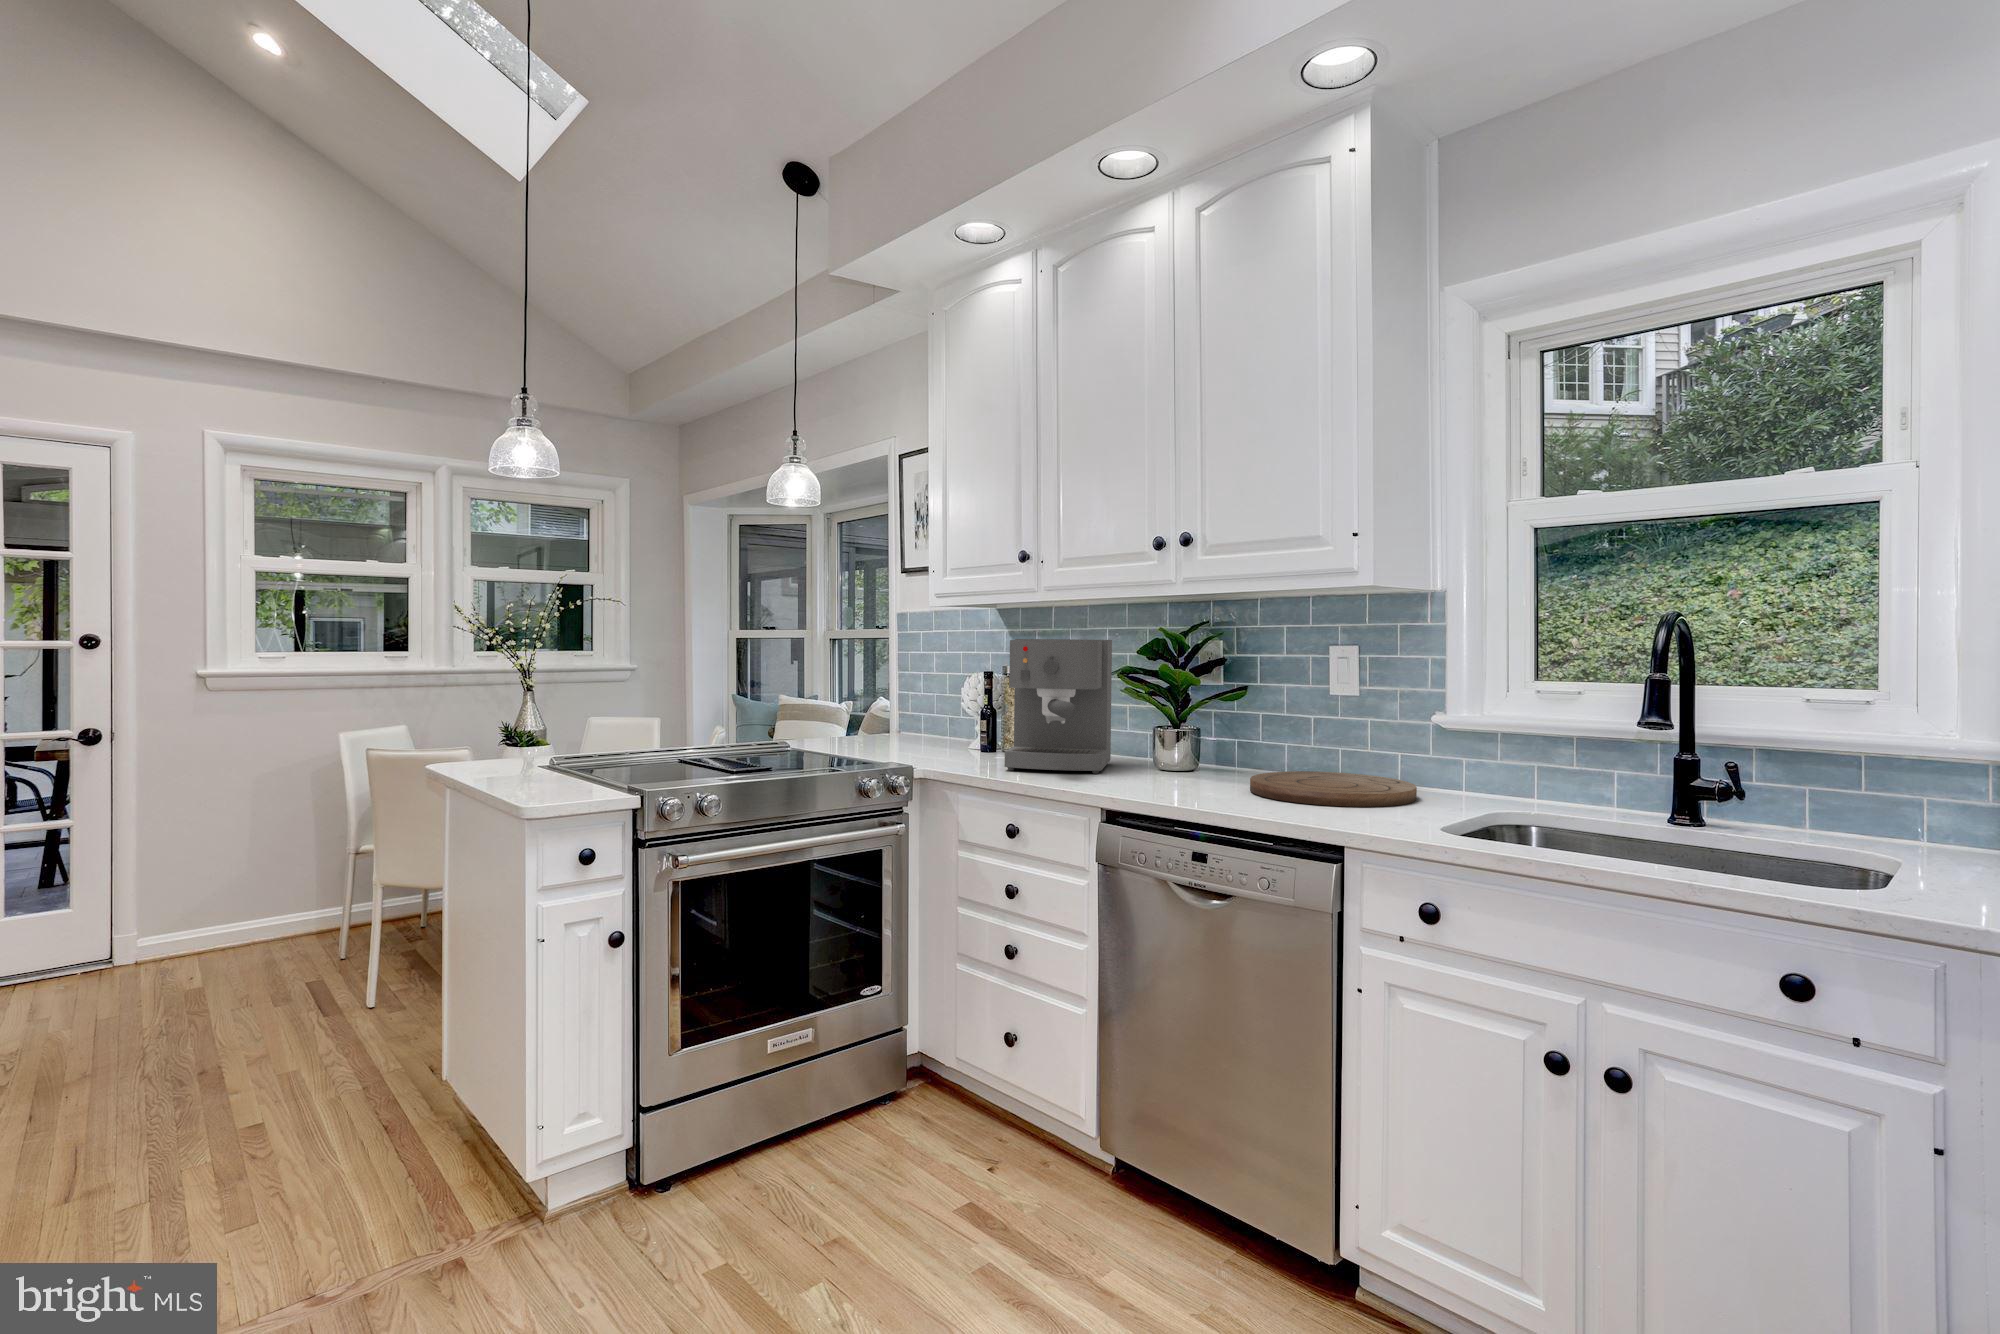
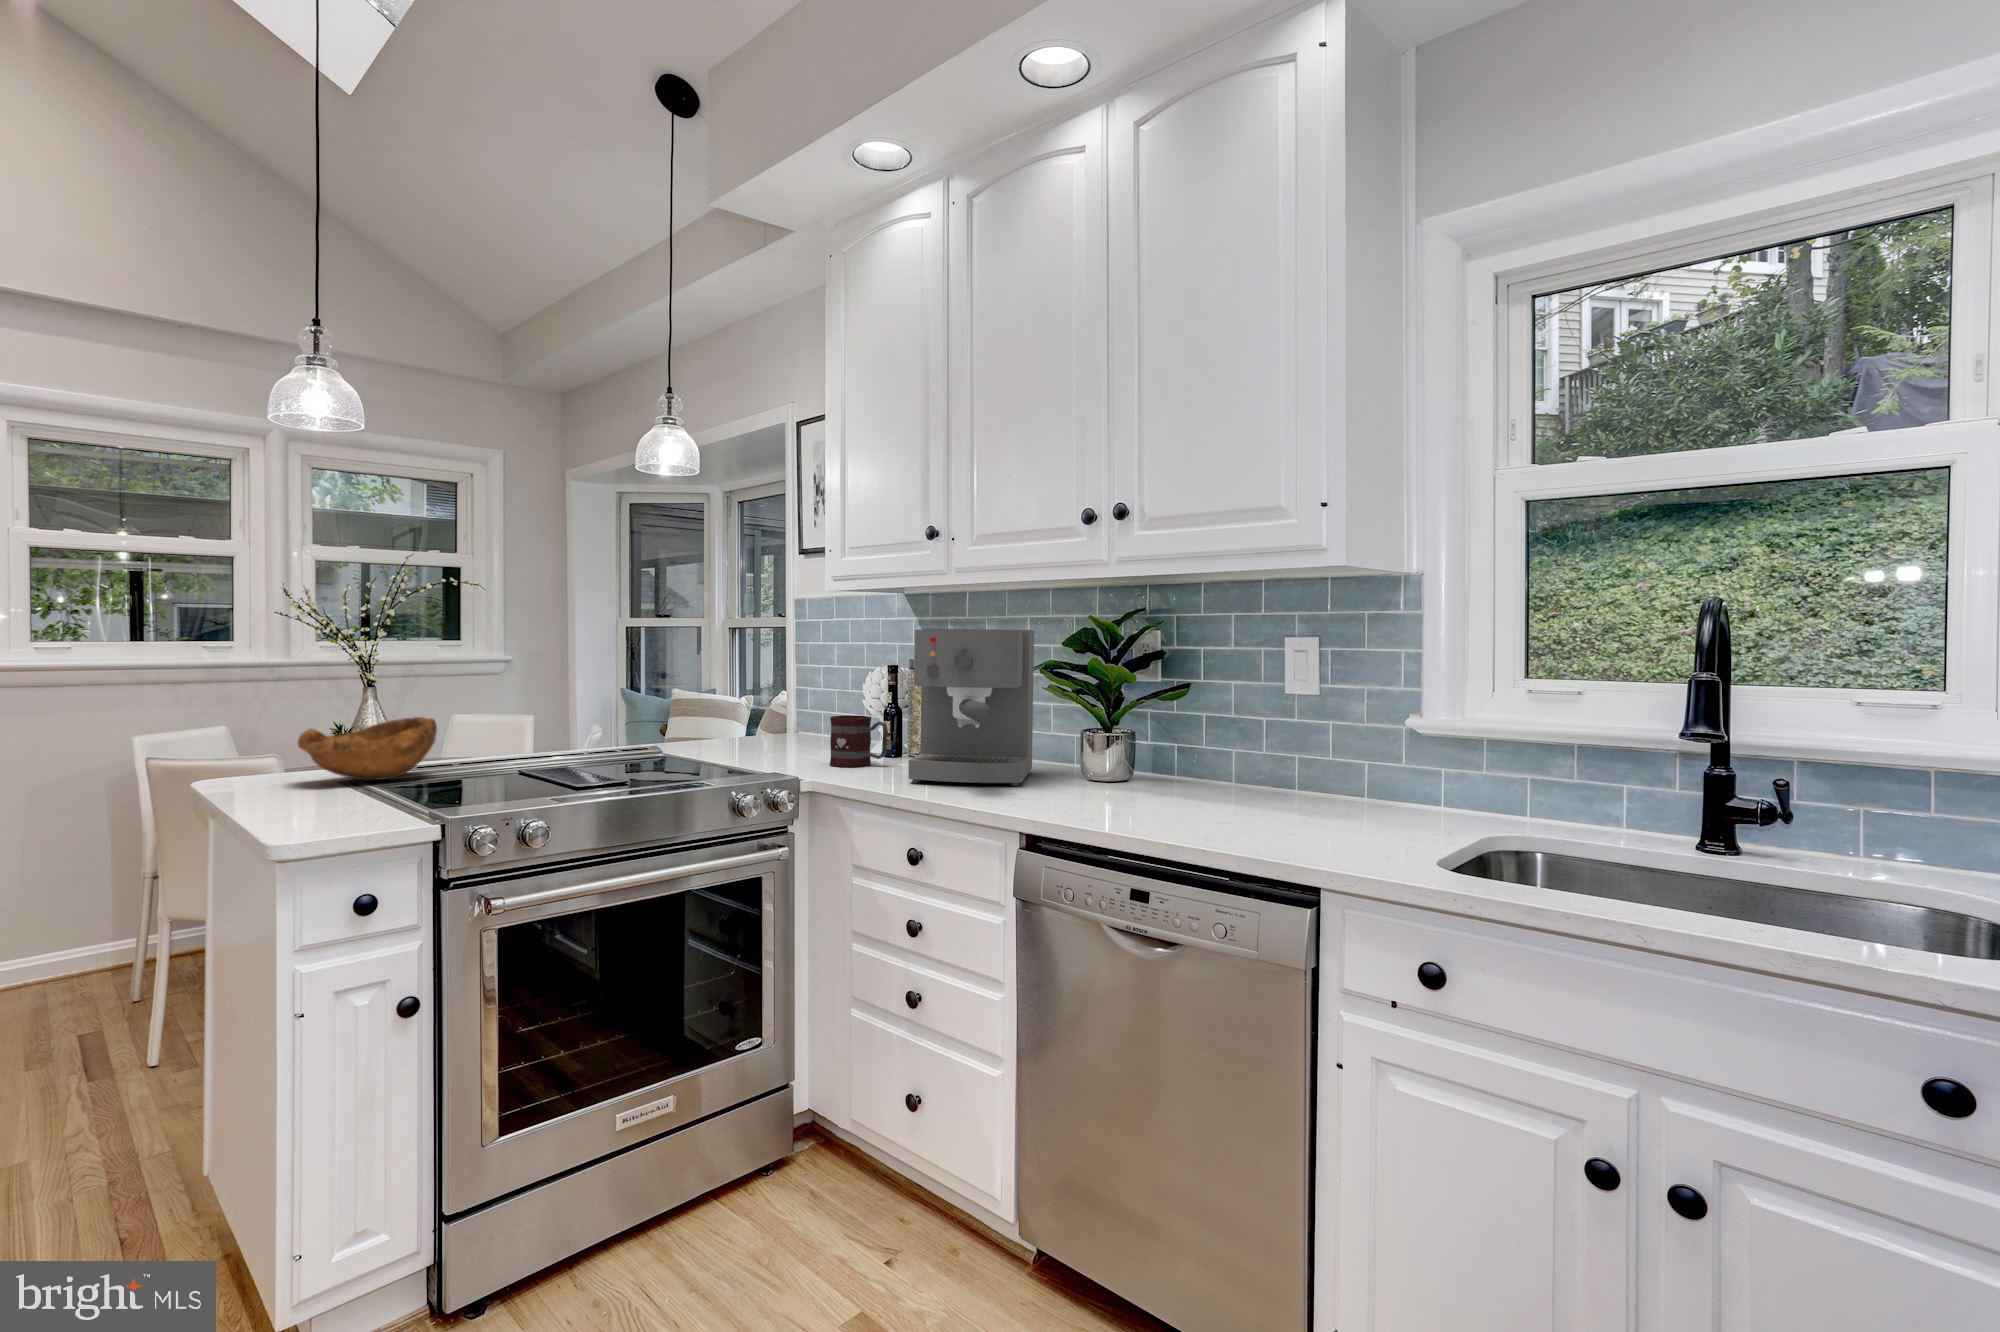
wooden bowl: none [513,714,616,765] -> present [298,717,437,781]
mug: none [935,714,985,758] -> present [830,715,888,767]
cutting board: present [1250,771,1417,807] -> none [1197,783,1392,831]

